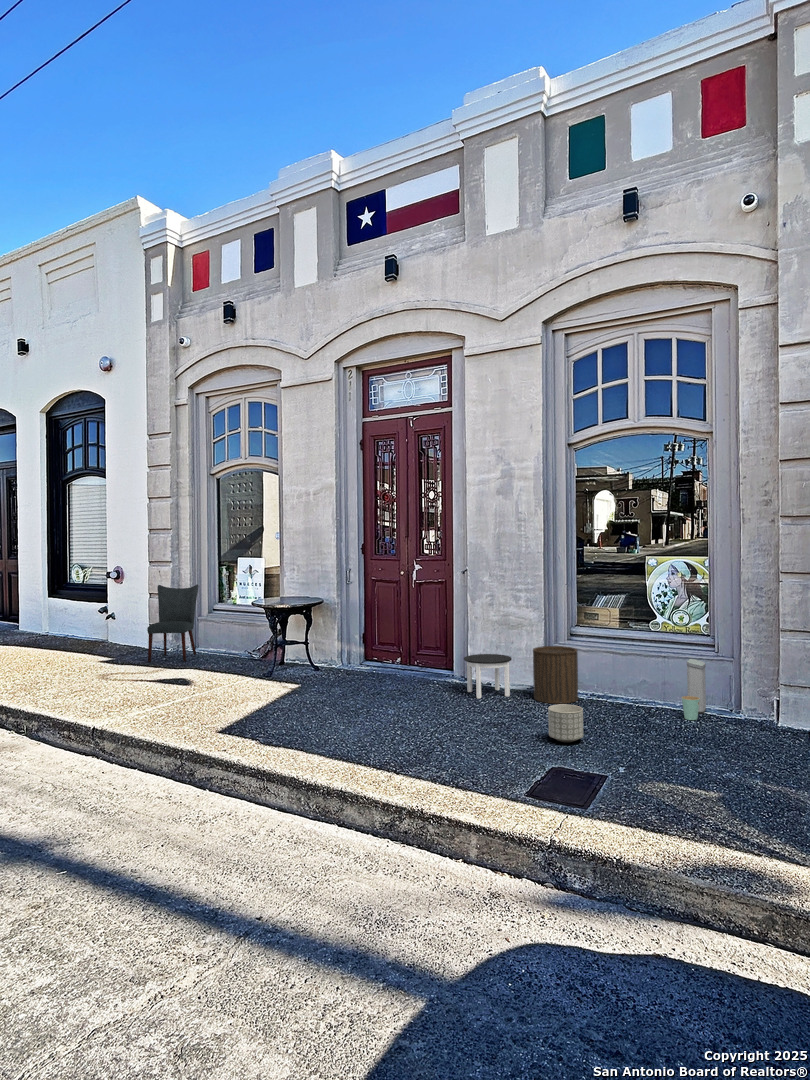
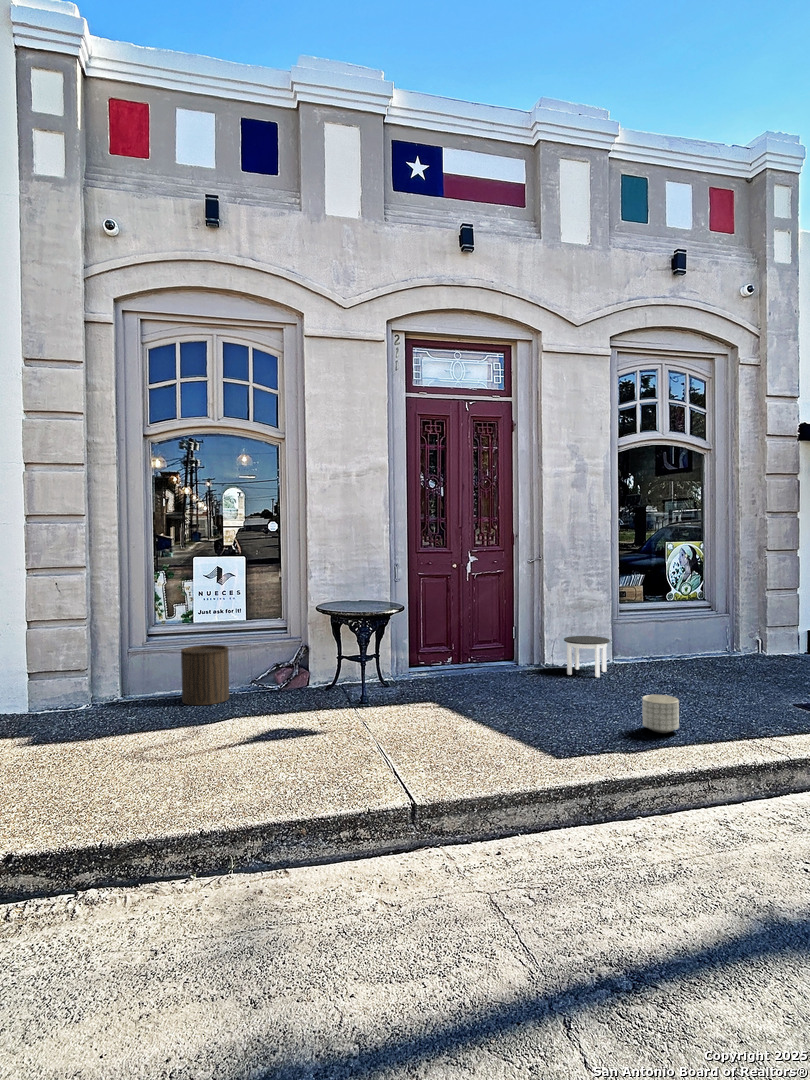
chair: present [147,584,198,662] -> none [74,597,162,723]
stool: present [533,646,578,704] -> present [181,645,229,705]
trash can: present [682,659,706,720] -> none [709,619,745,662]
planter: present [548,704,583,743] -> present [643,695,679,733]

